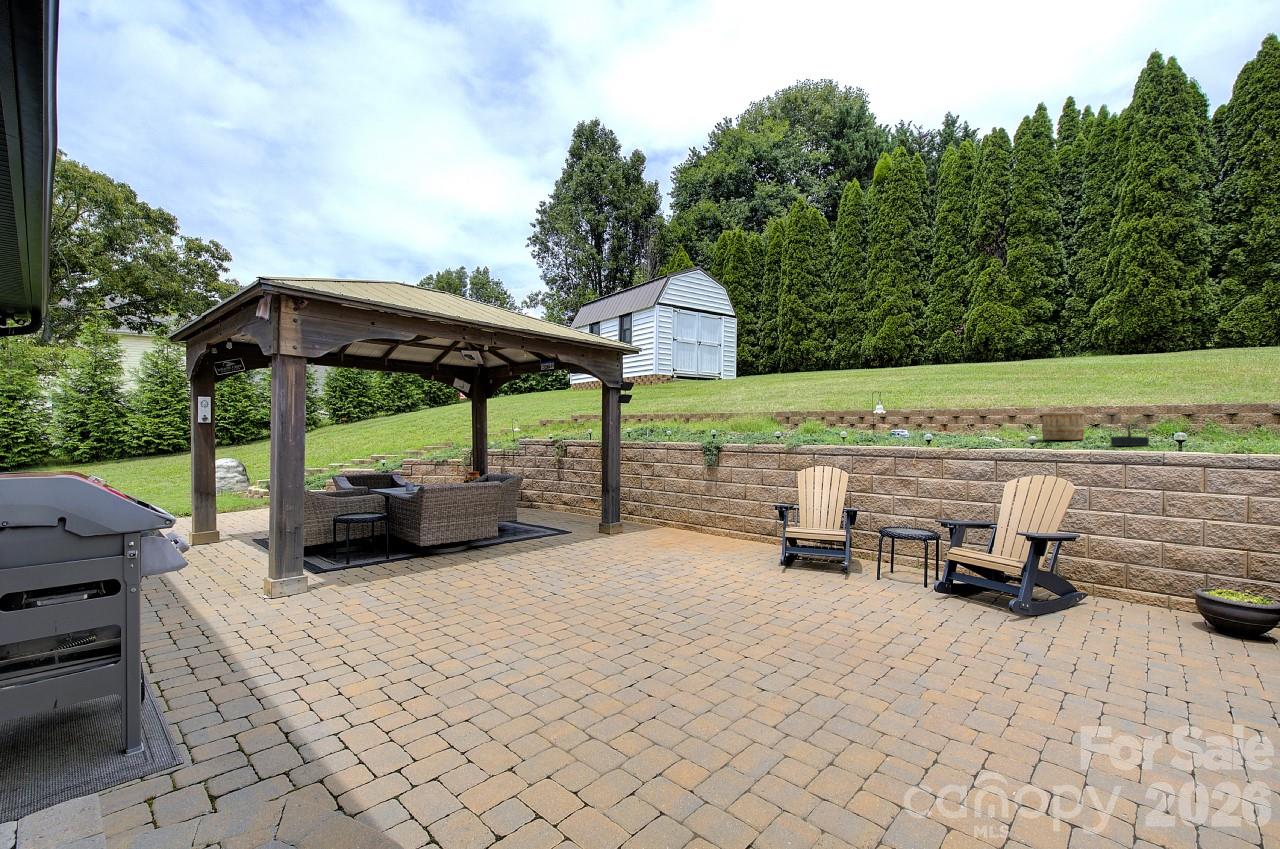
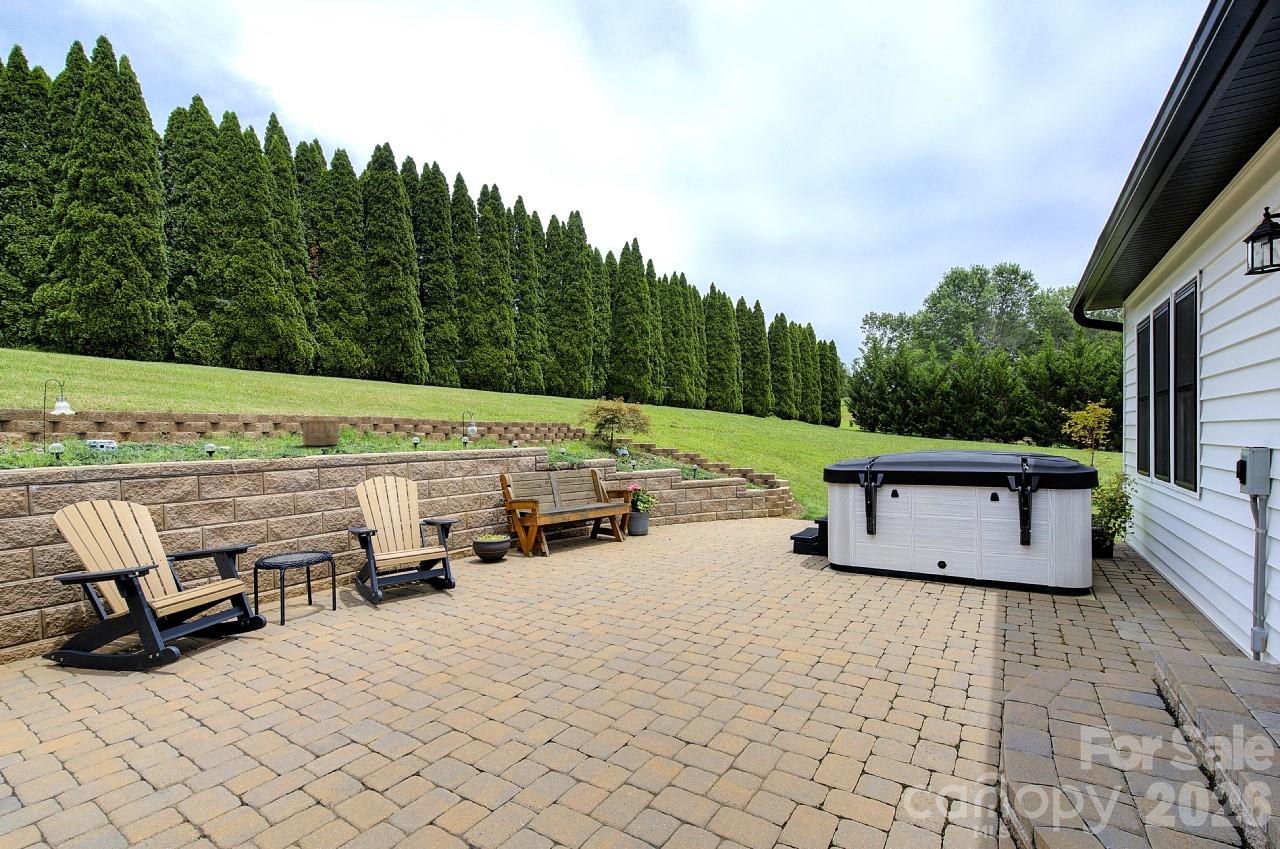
decorative plant: present [1102,411,1152,446] -> none [379,419,408,447]

